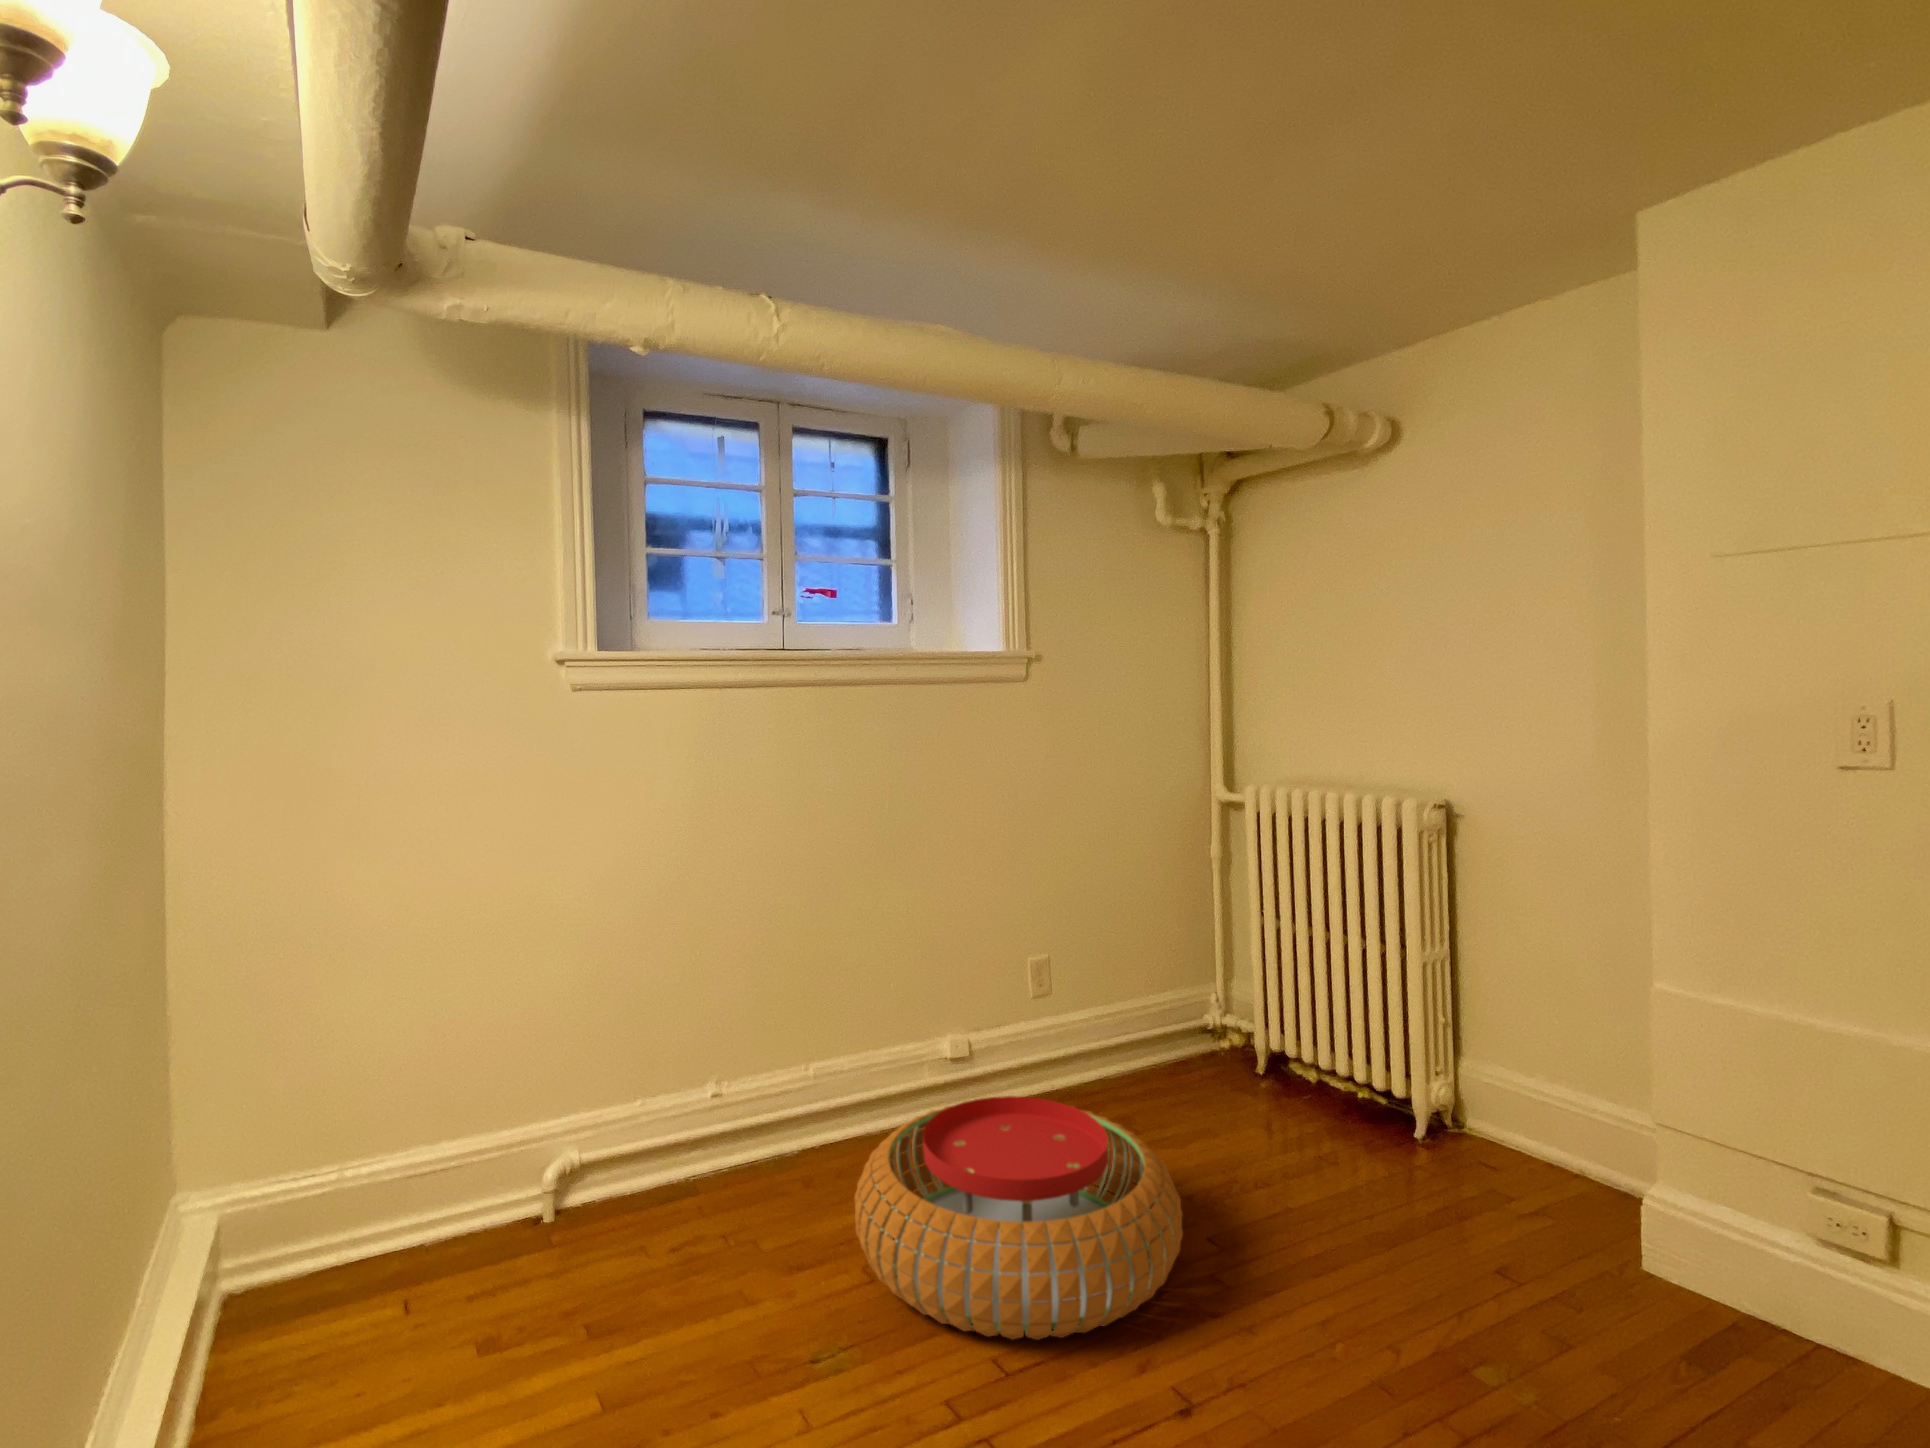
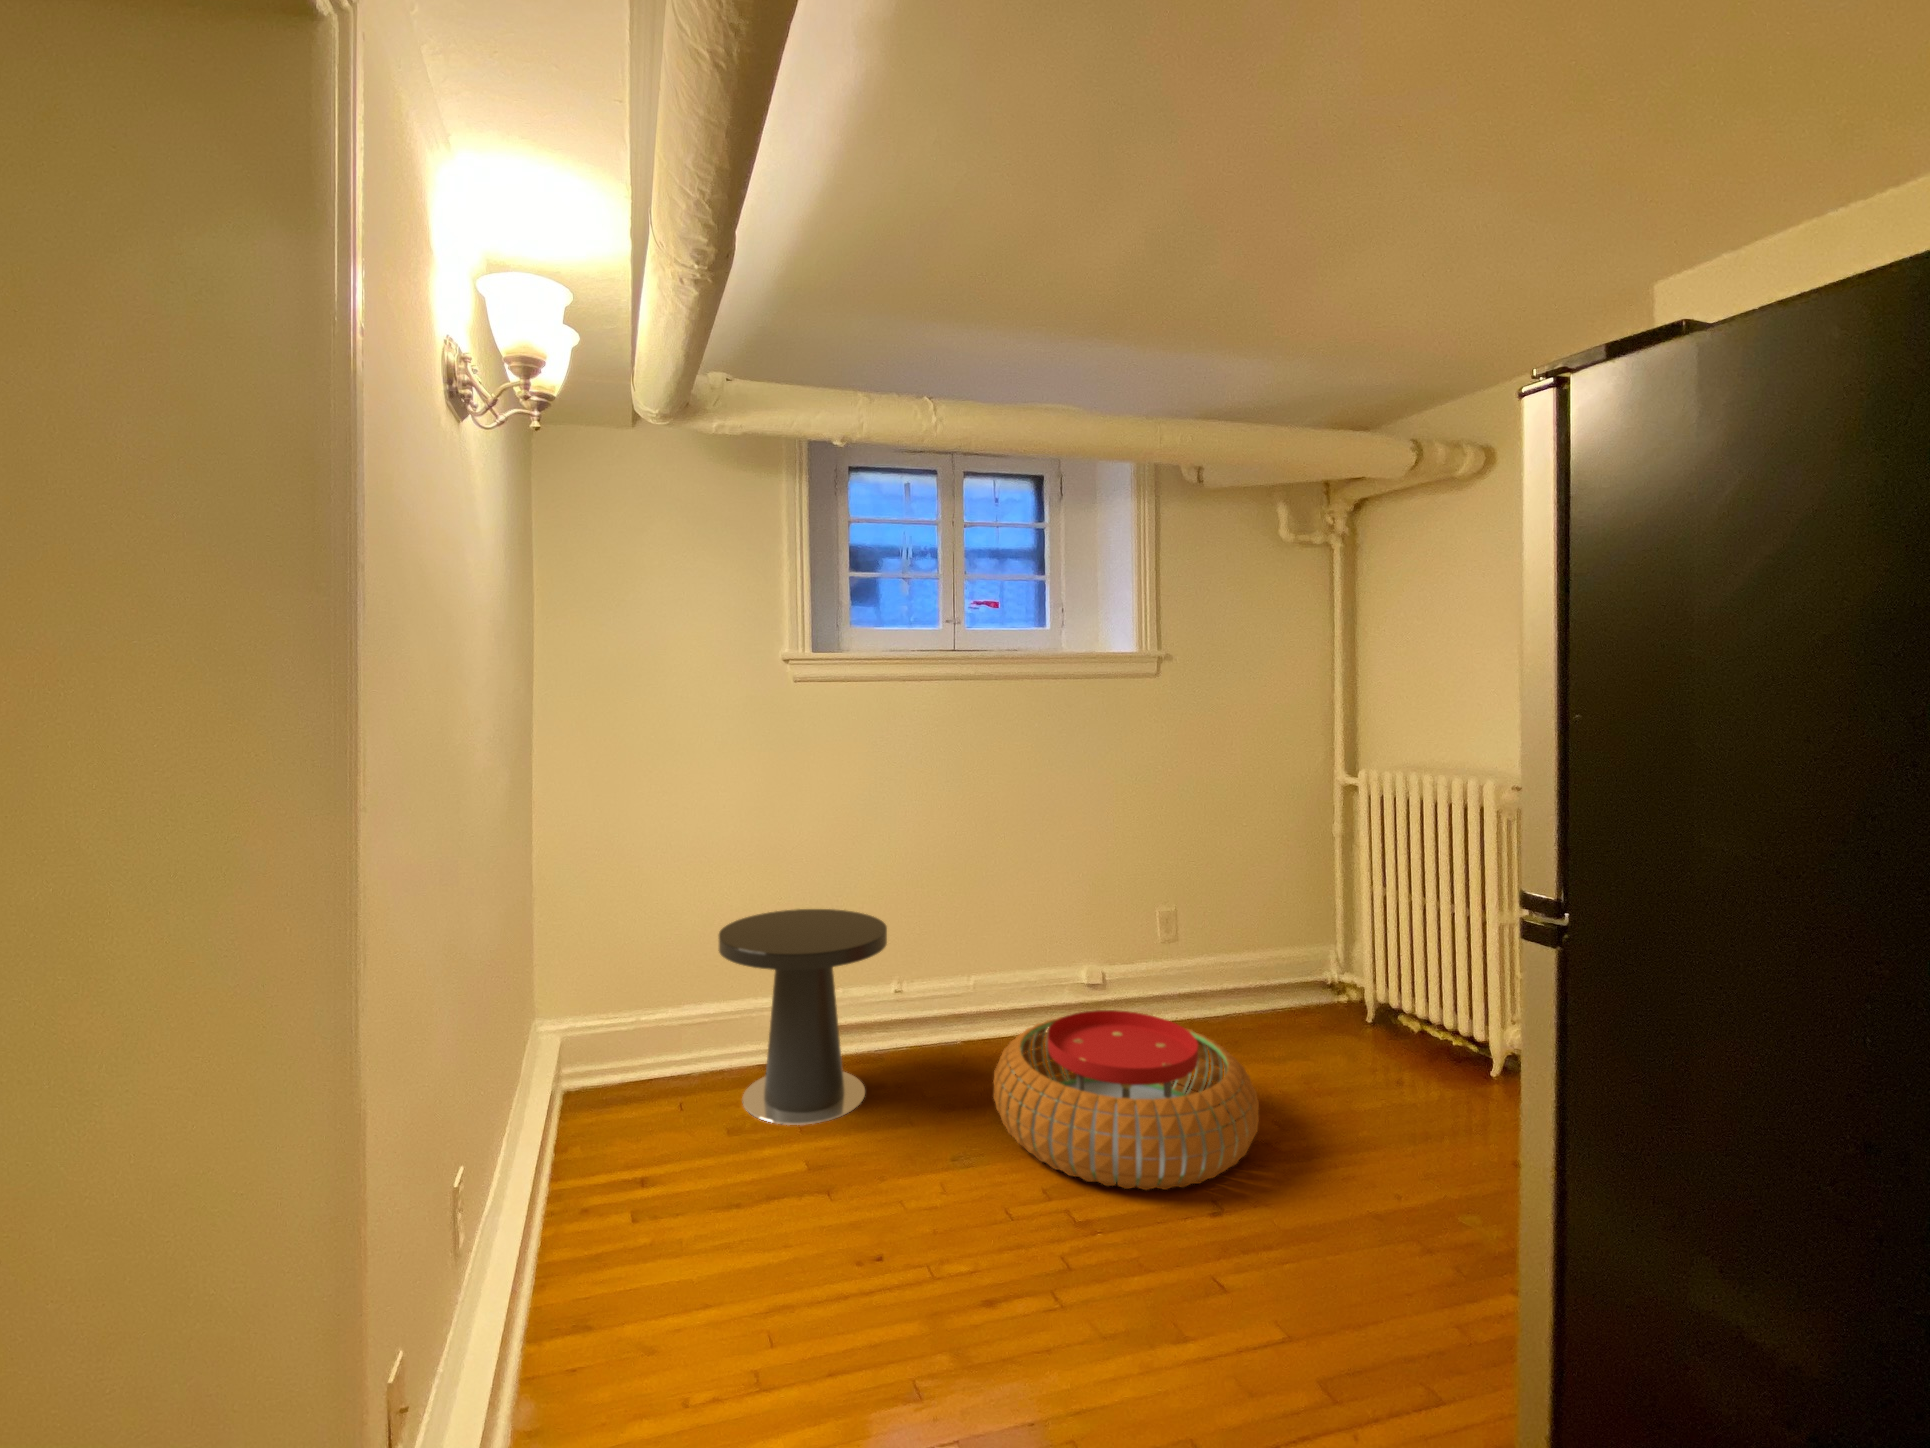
side table: none [466,994,707,1307] -> present [719,909,887,1125]

